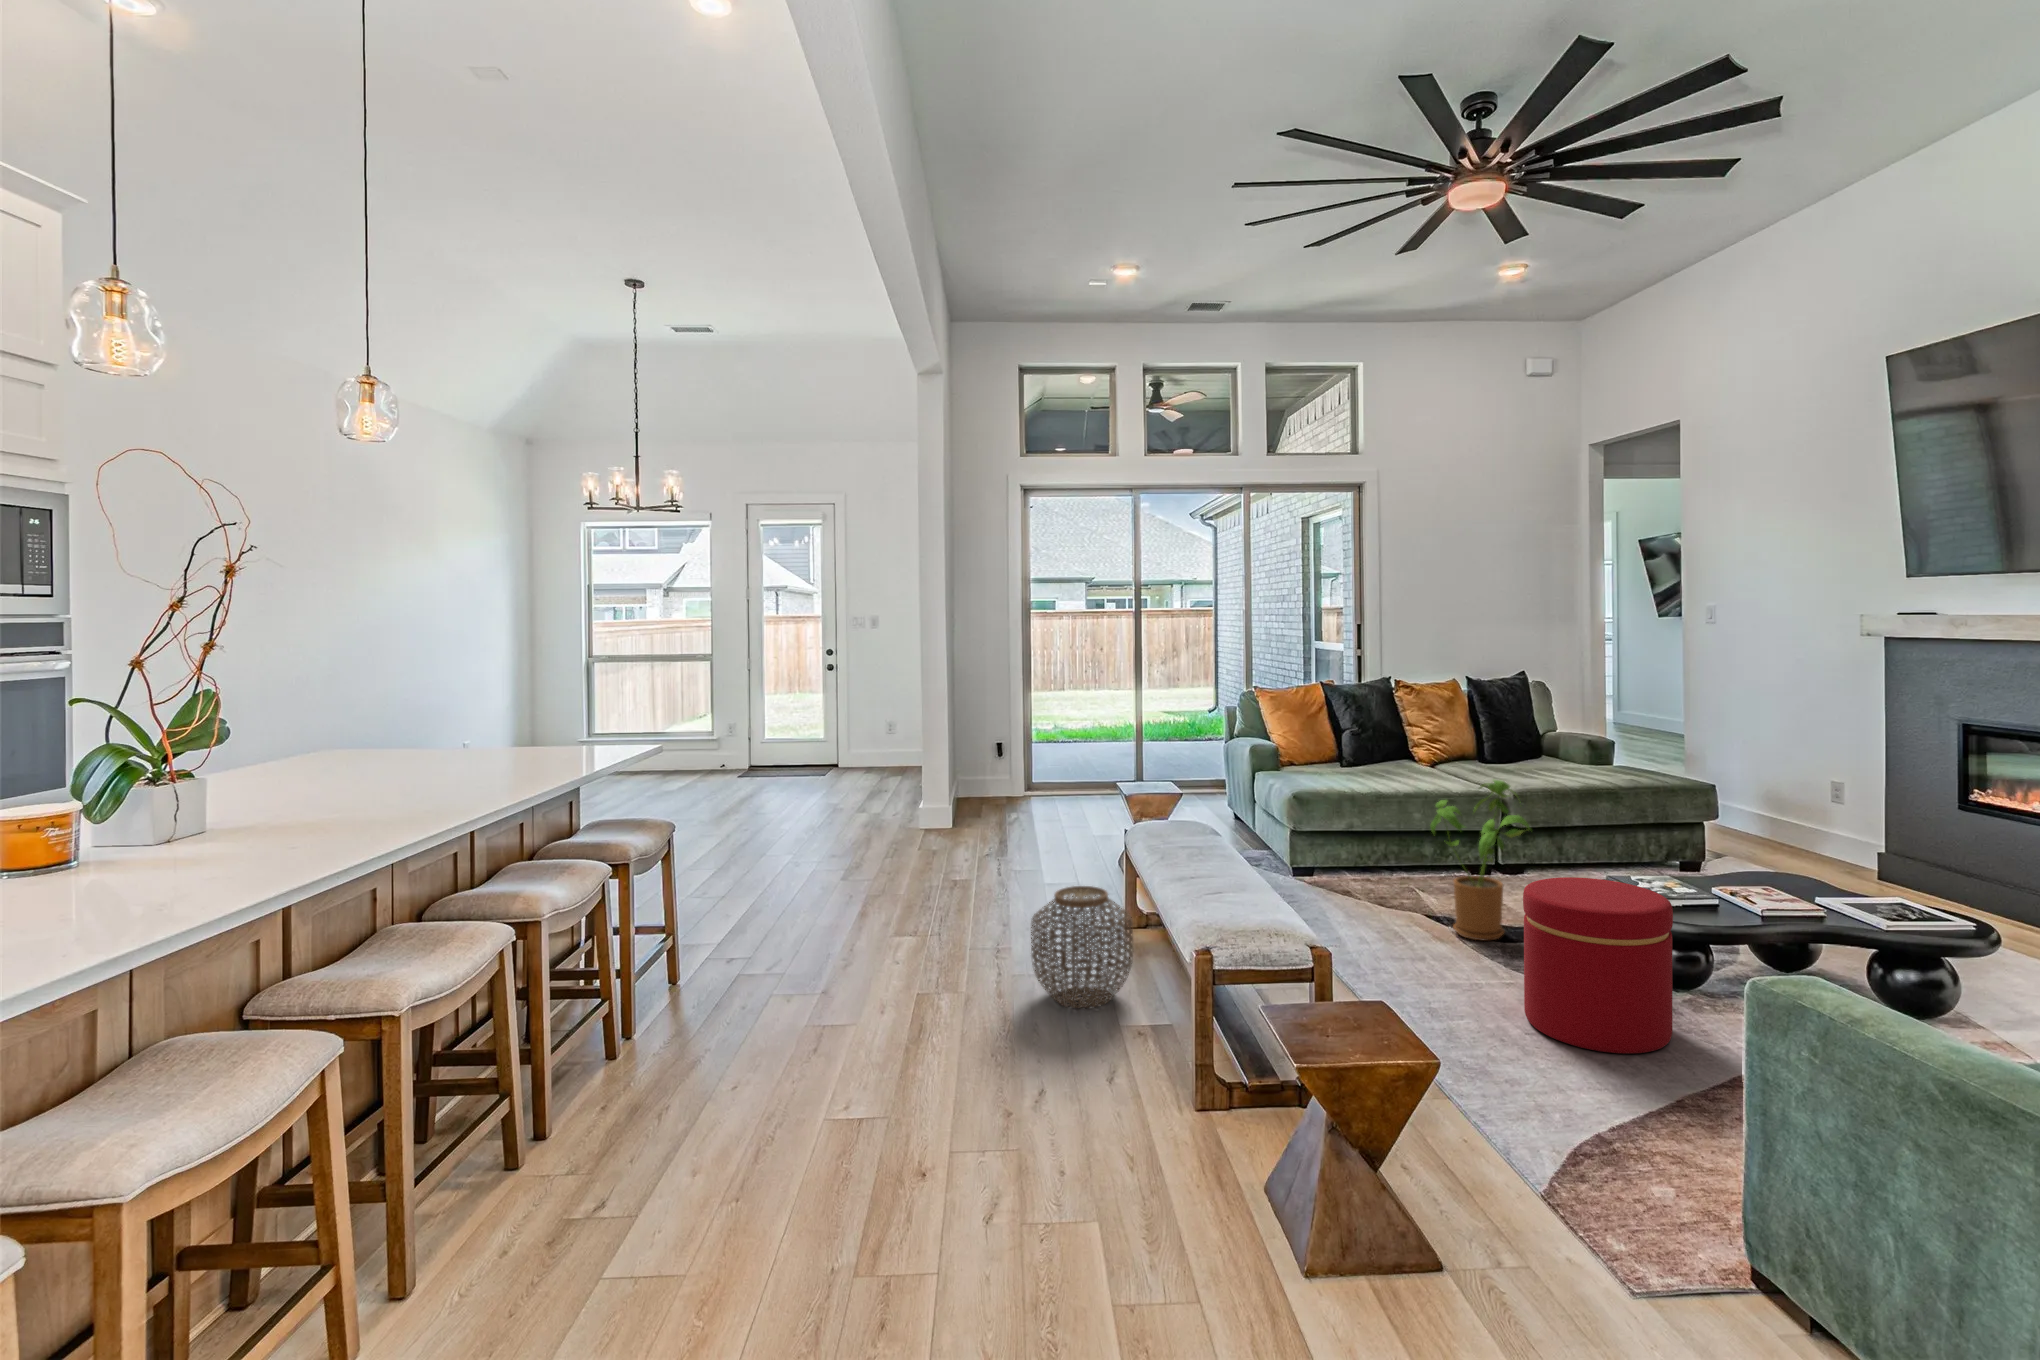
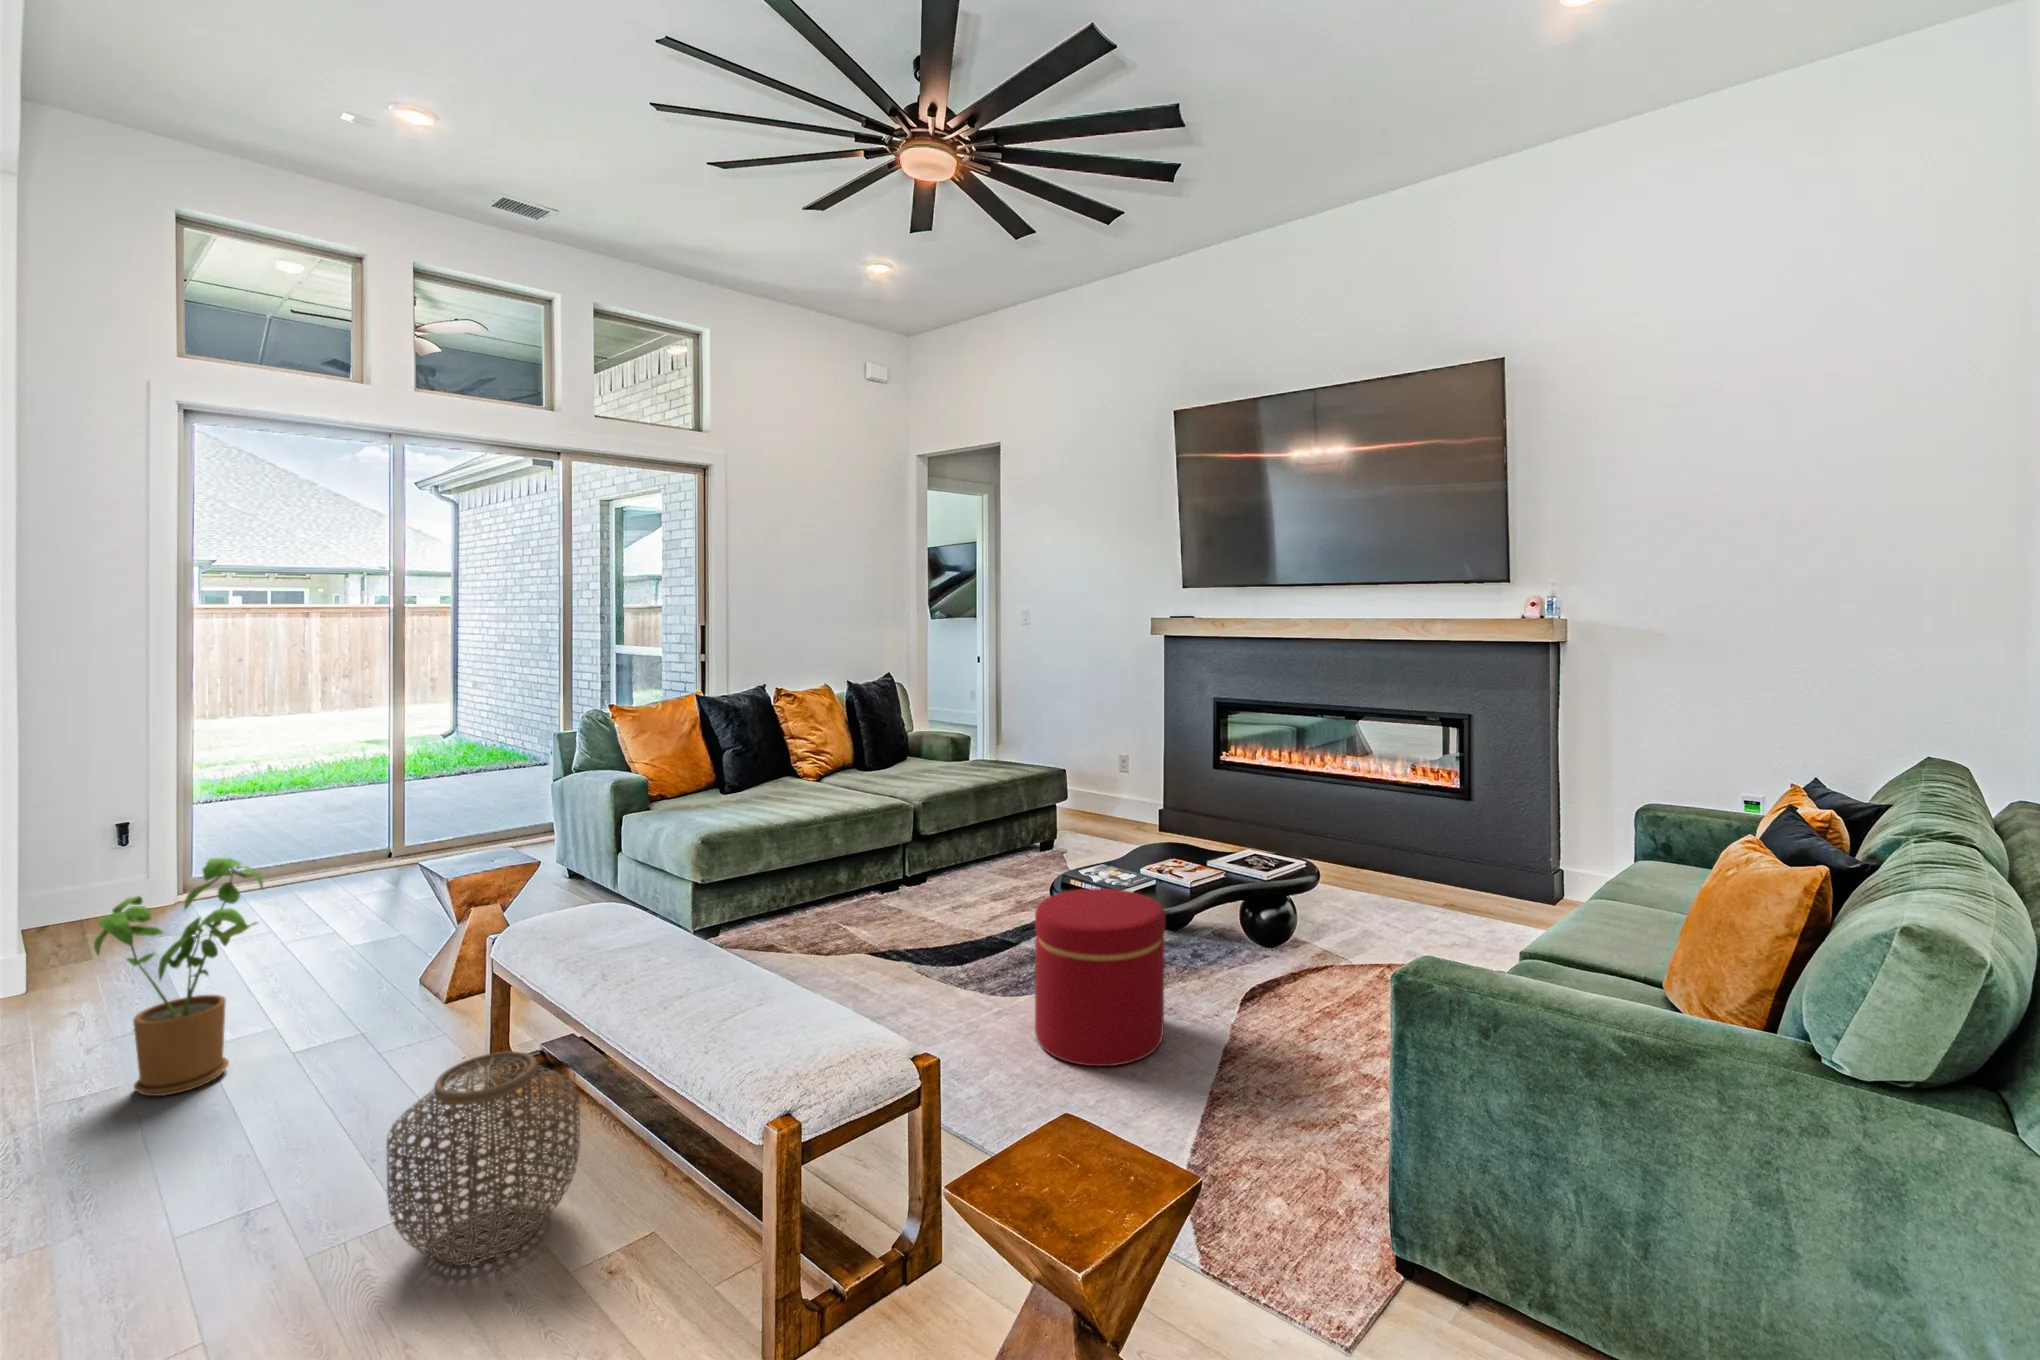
house plant: present [1430,779,1531,941] -> present [94,858,263,1096]

